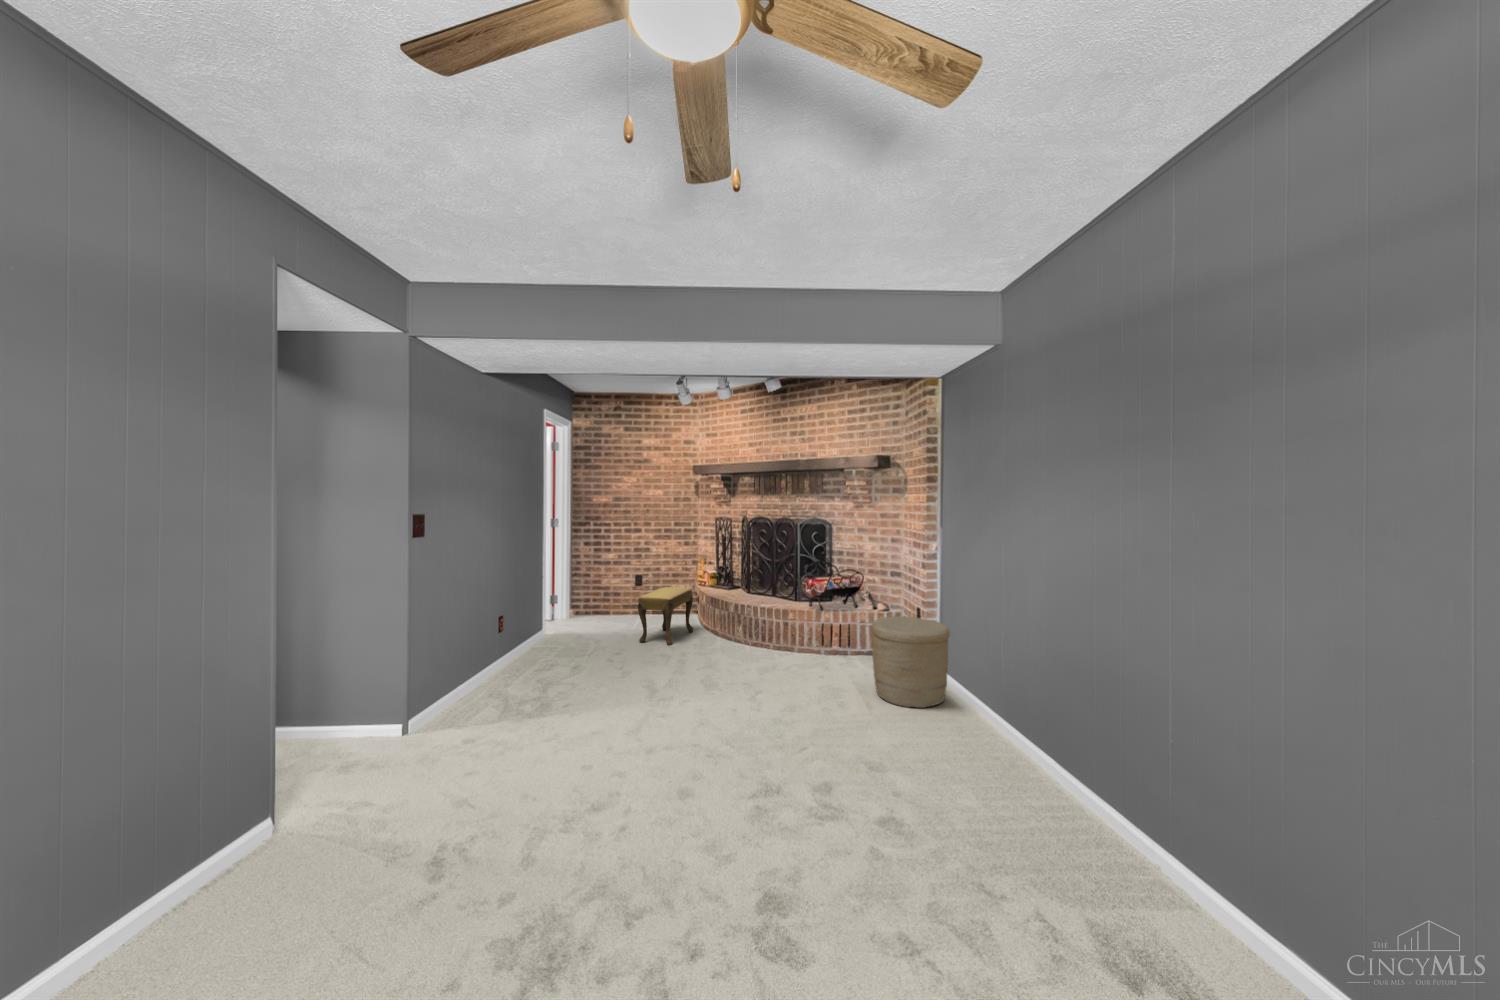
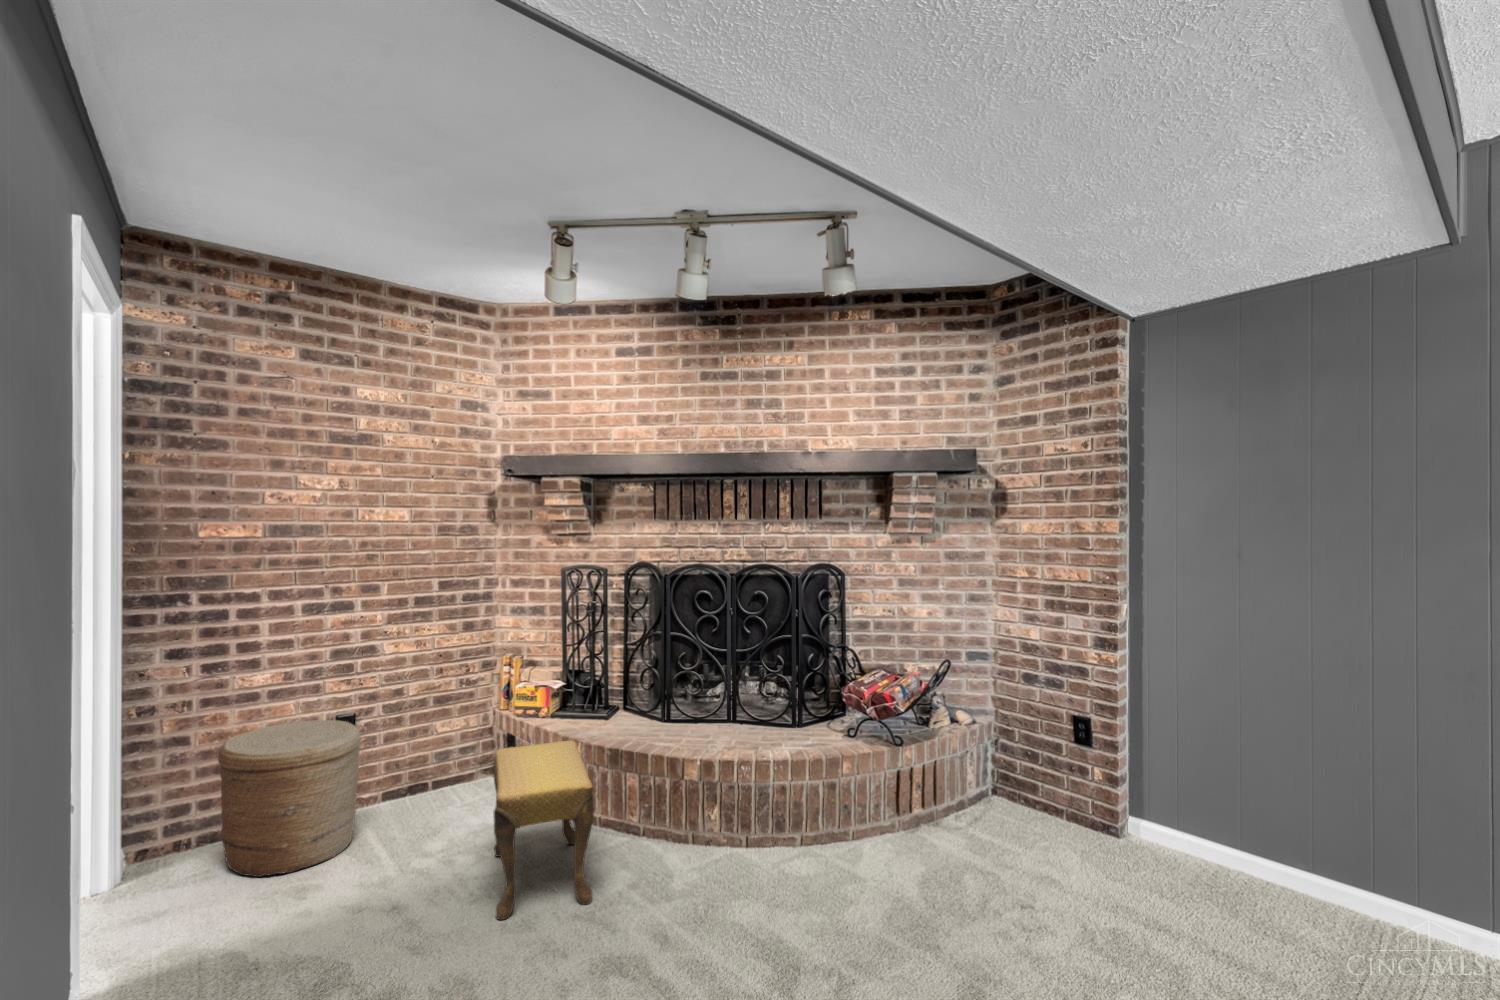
woven basket: present [871,616,950,708] -> present [218,720,361,877]

